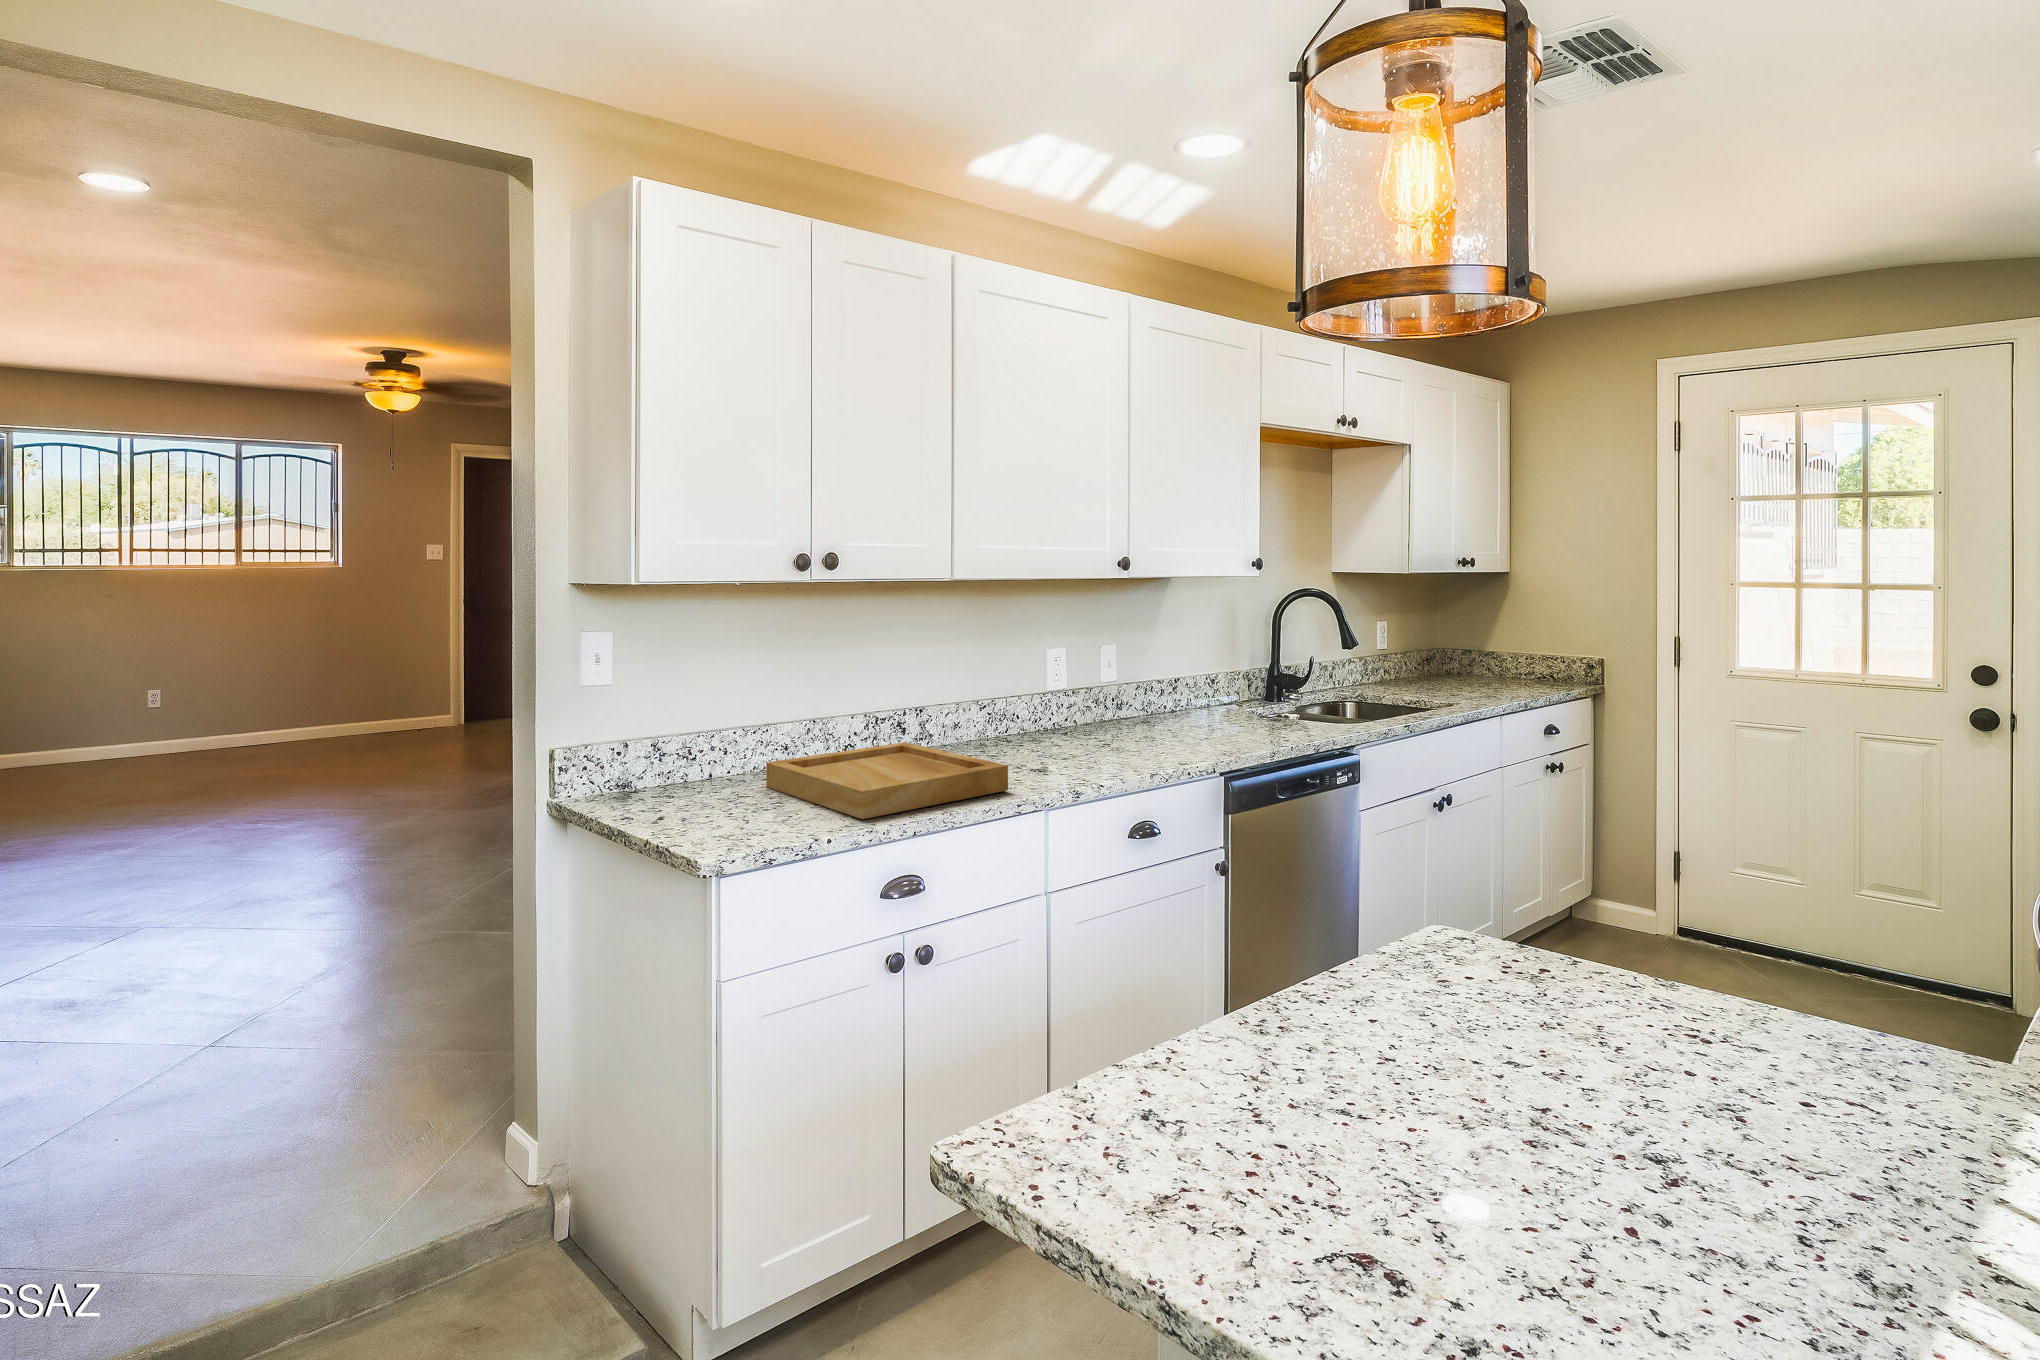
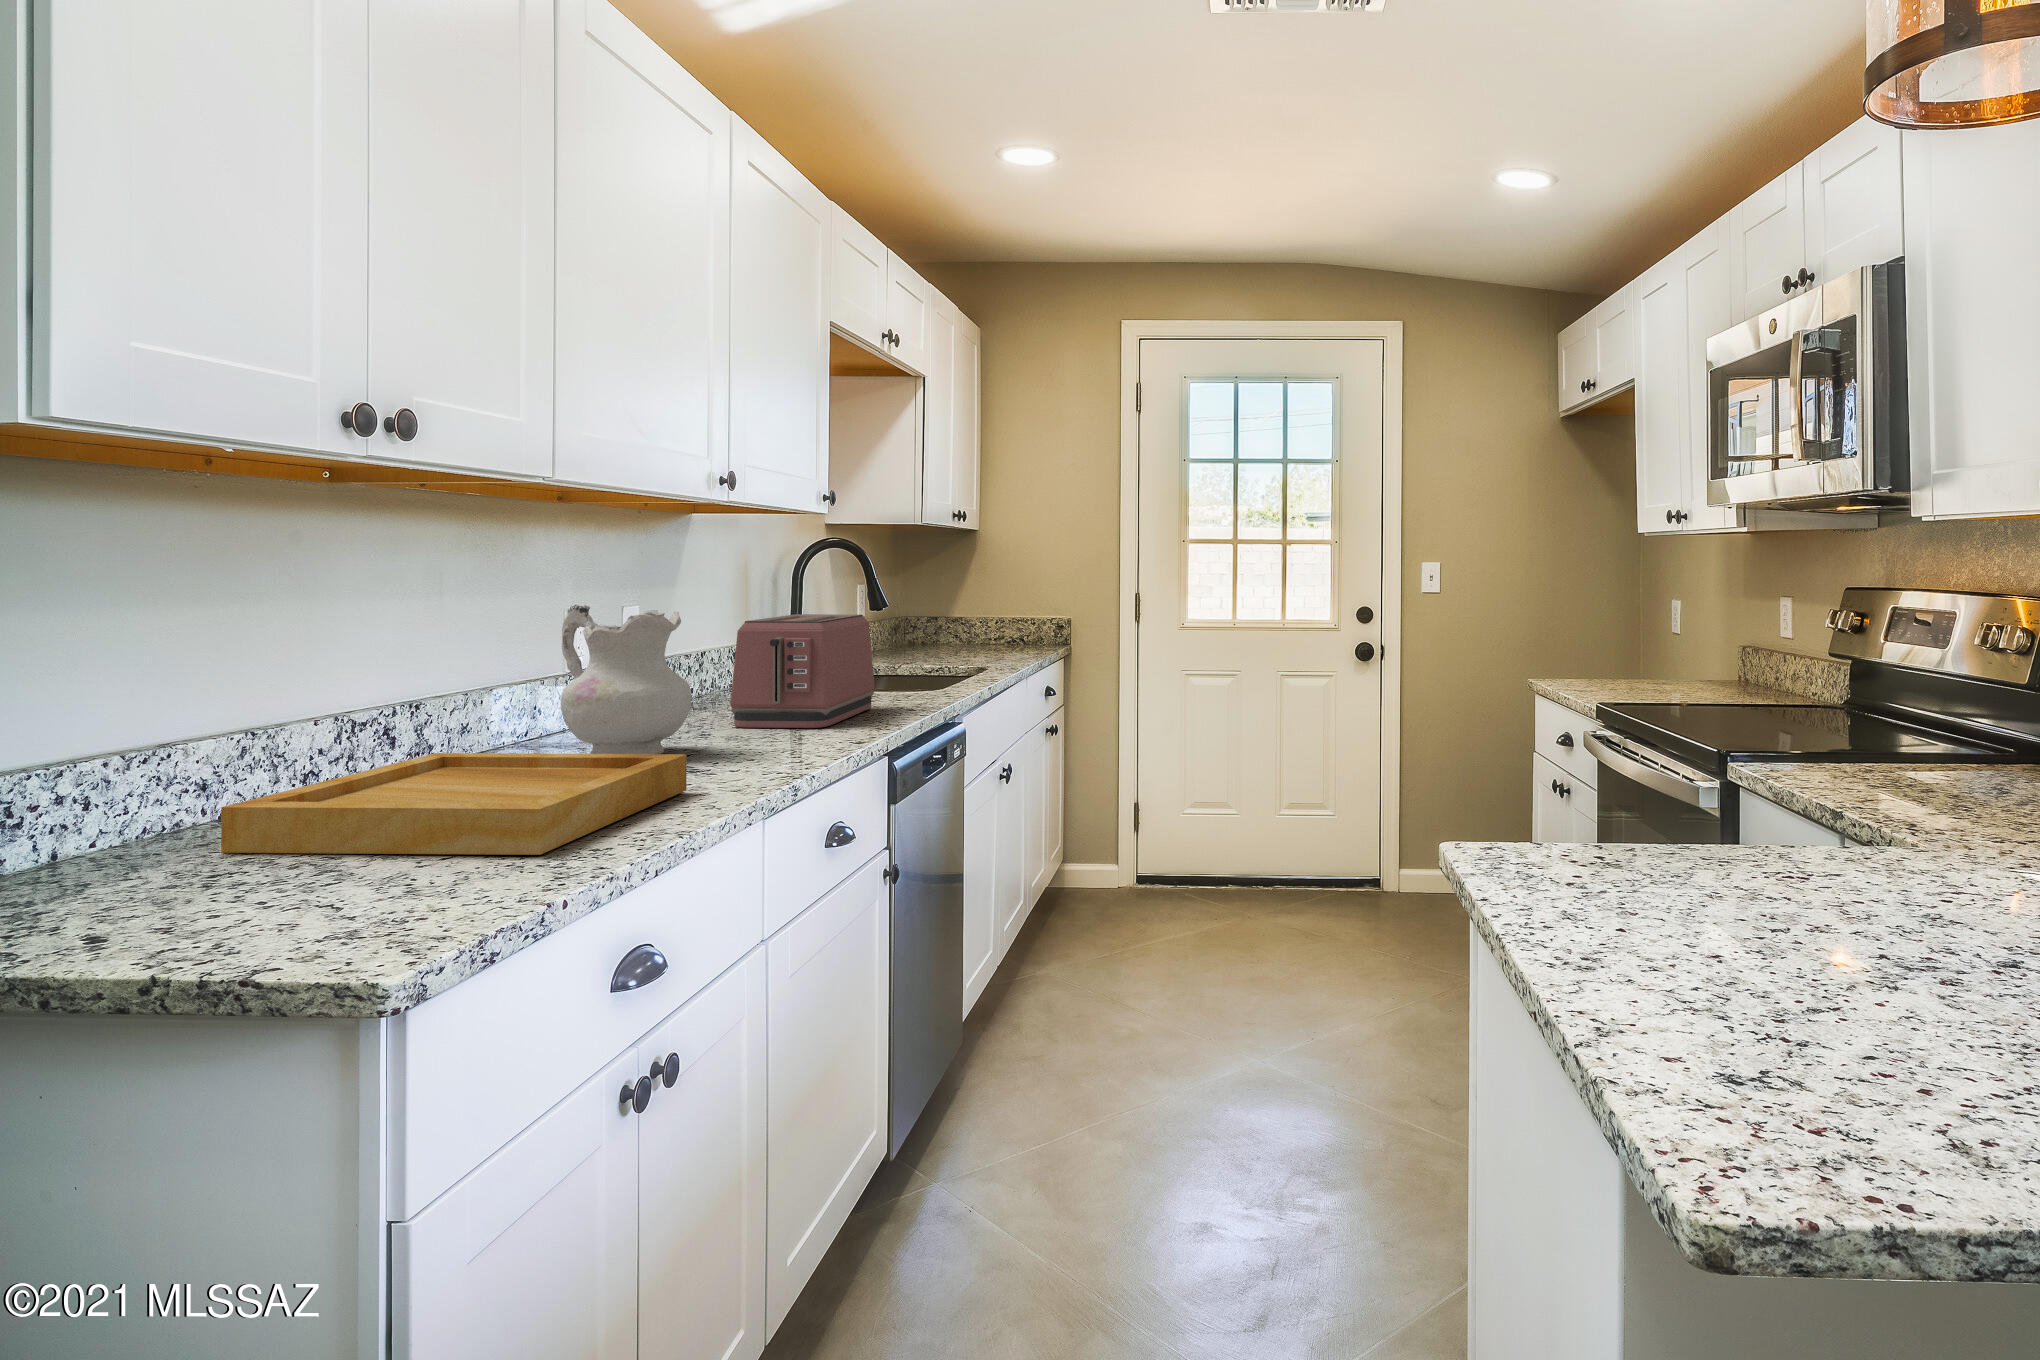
ceramic pitcher: none [994,650,1075,762] -> present [561,605,691,754]
toaster: none [1137,657,1270,752] -> present [730,614,875,728]

